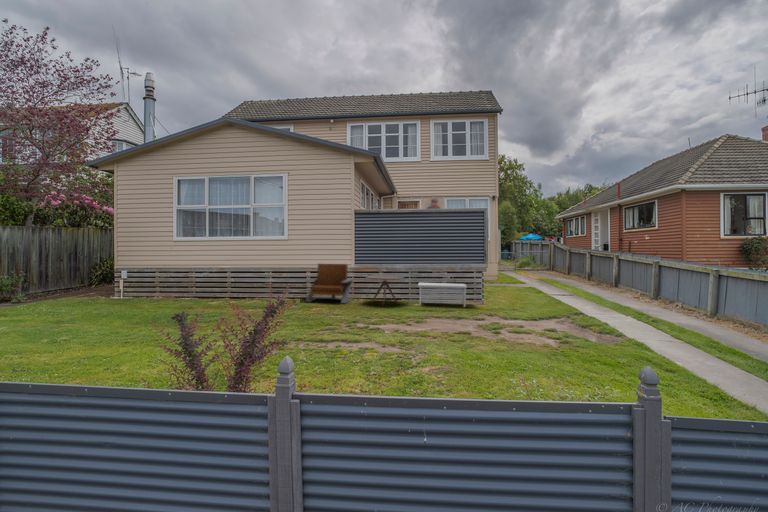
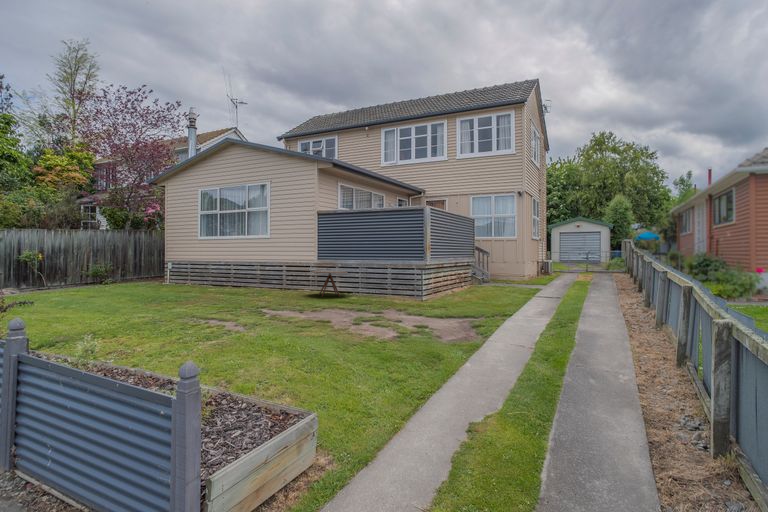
lounge chair: present [305,264,353,303] -> none [266,259,314,294]
storage bench: present [418,283,467,307] -> none [353,278,405,302]

